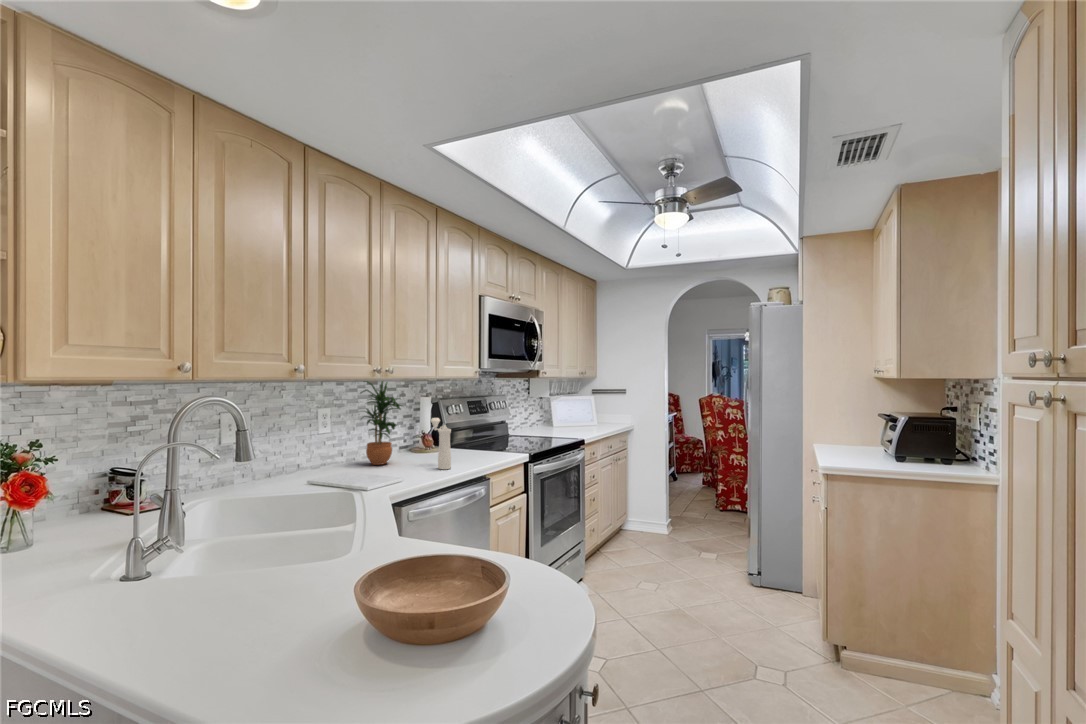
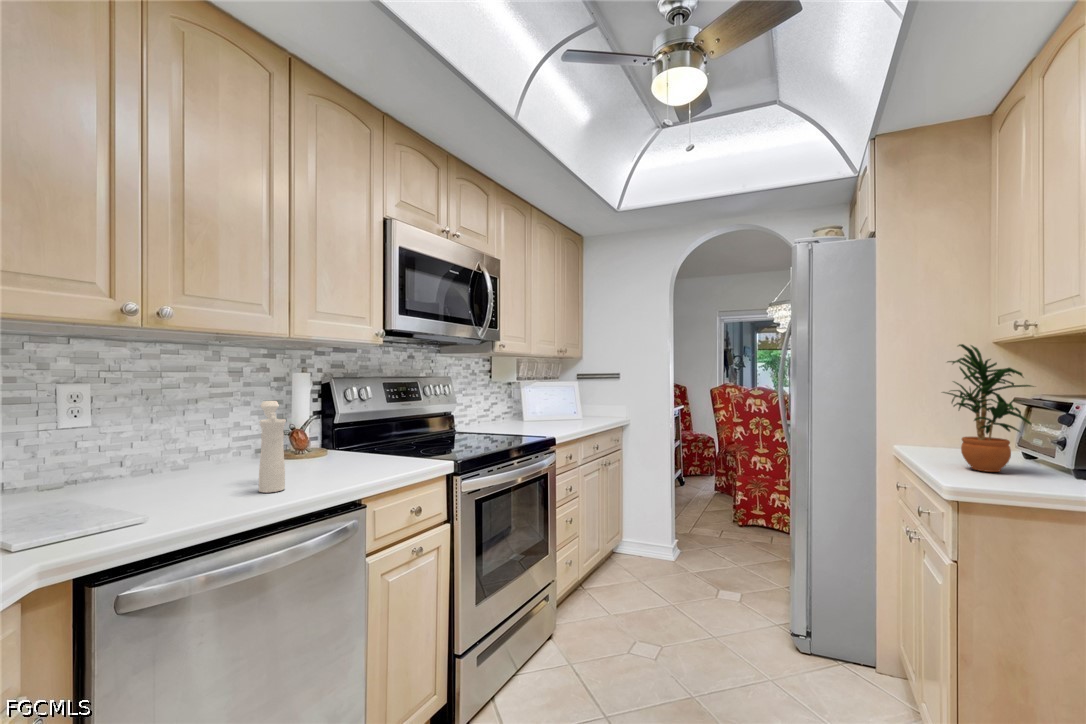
potted plant: present [361,381,401,465] -> present [943,344,1034,472]

